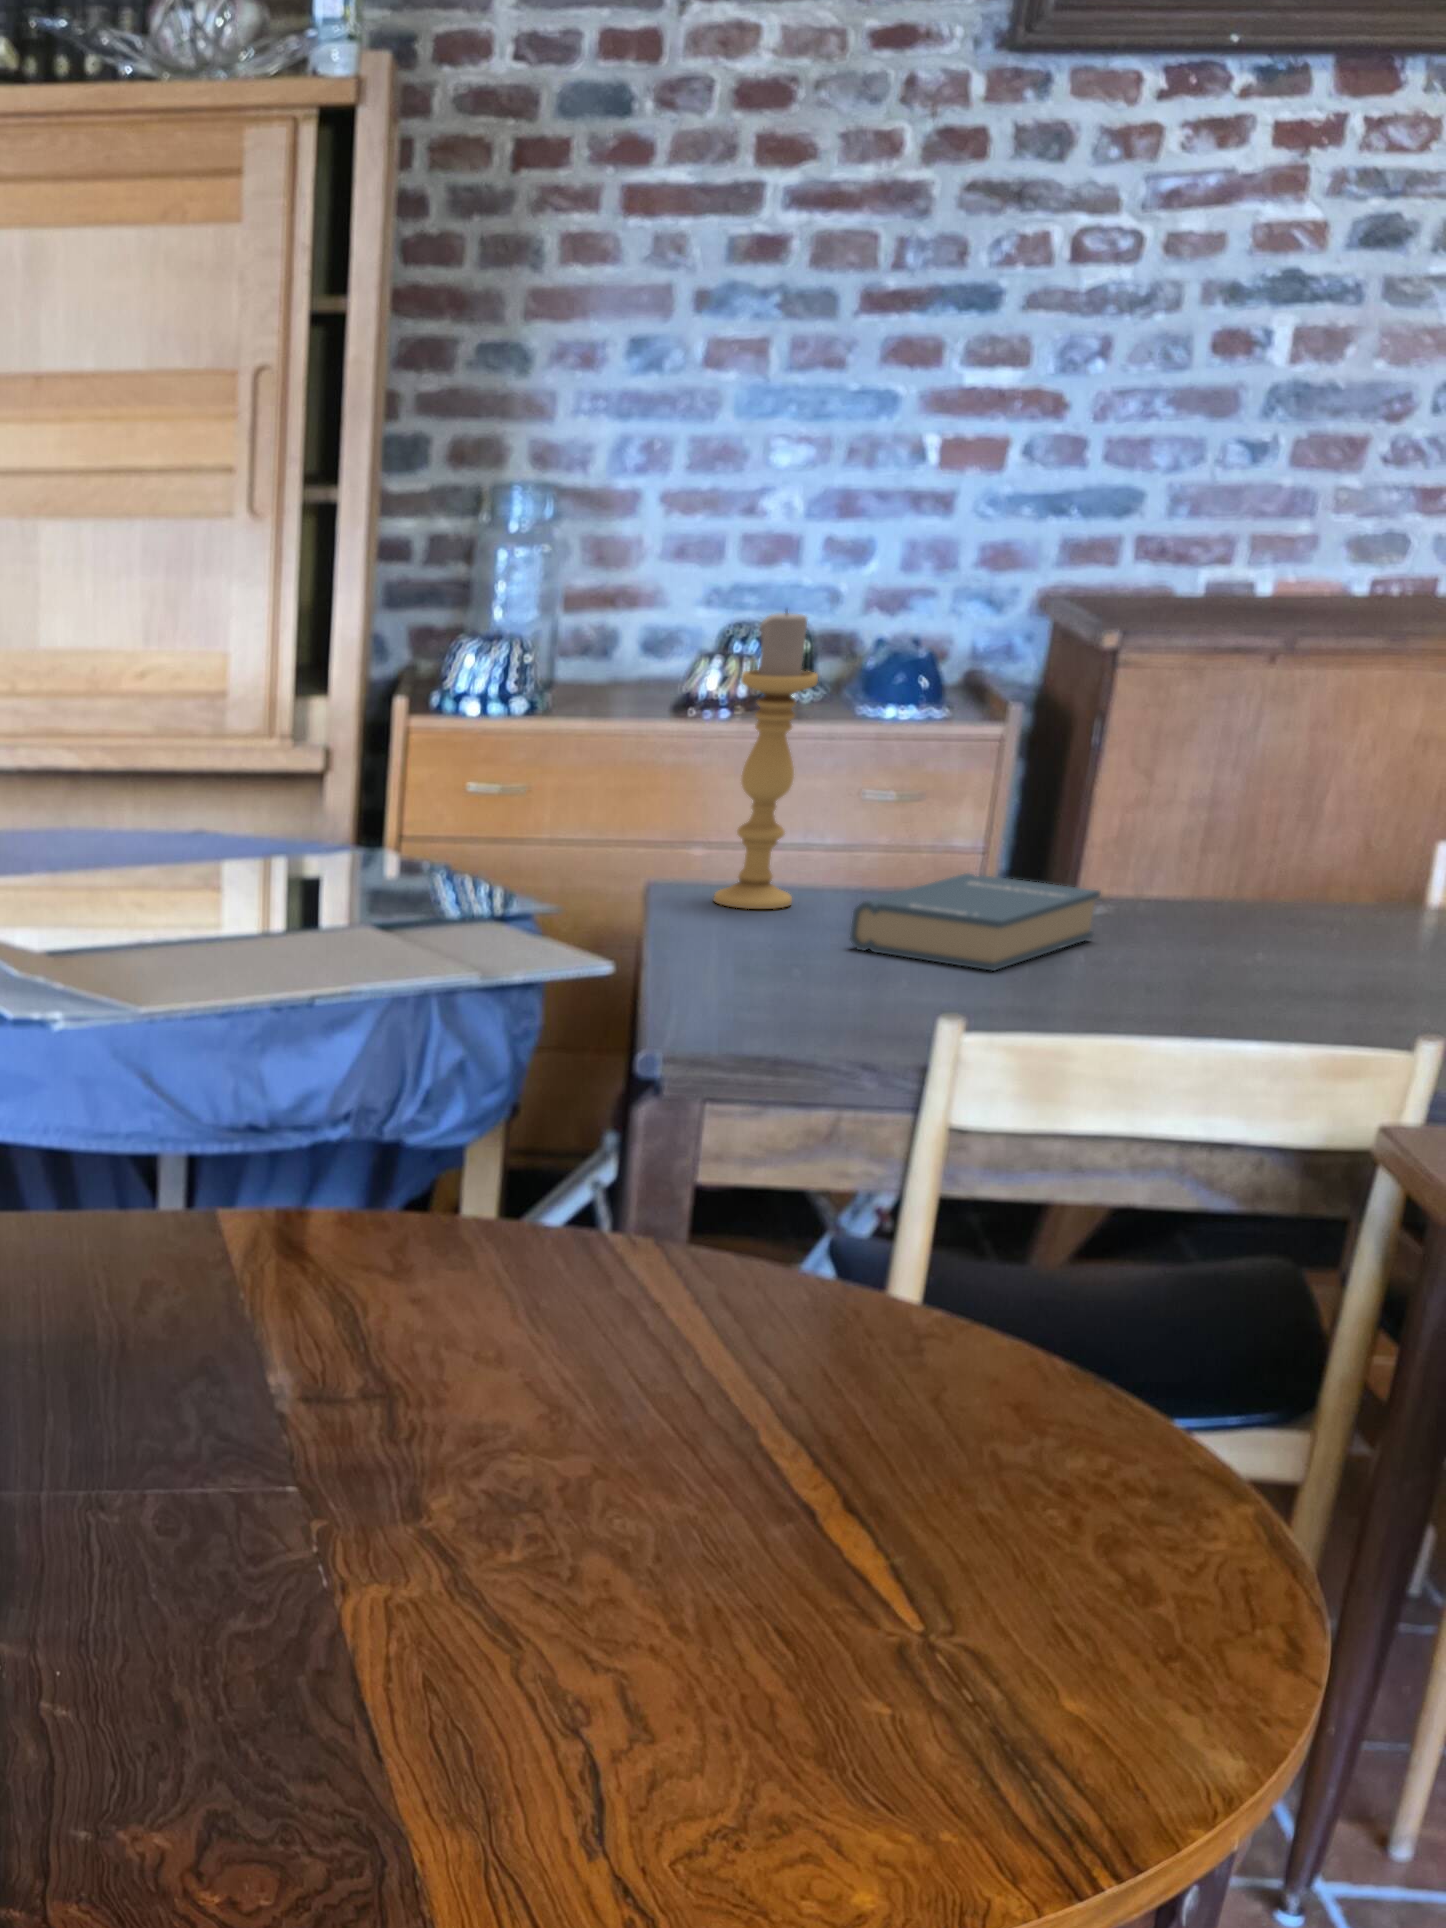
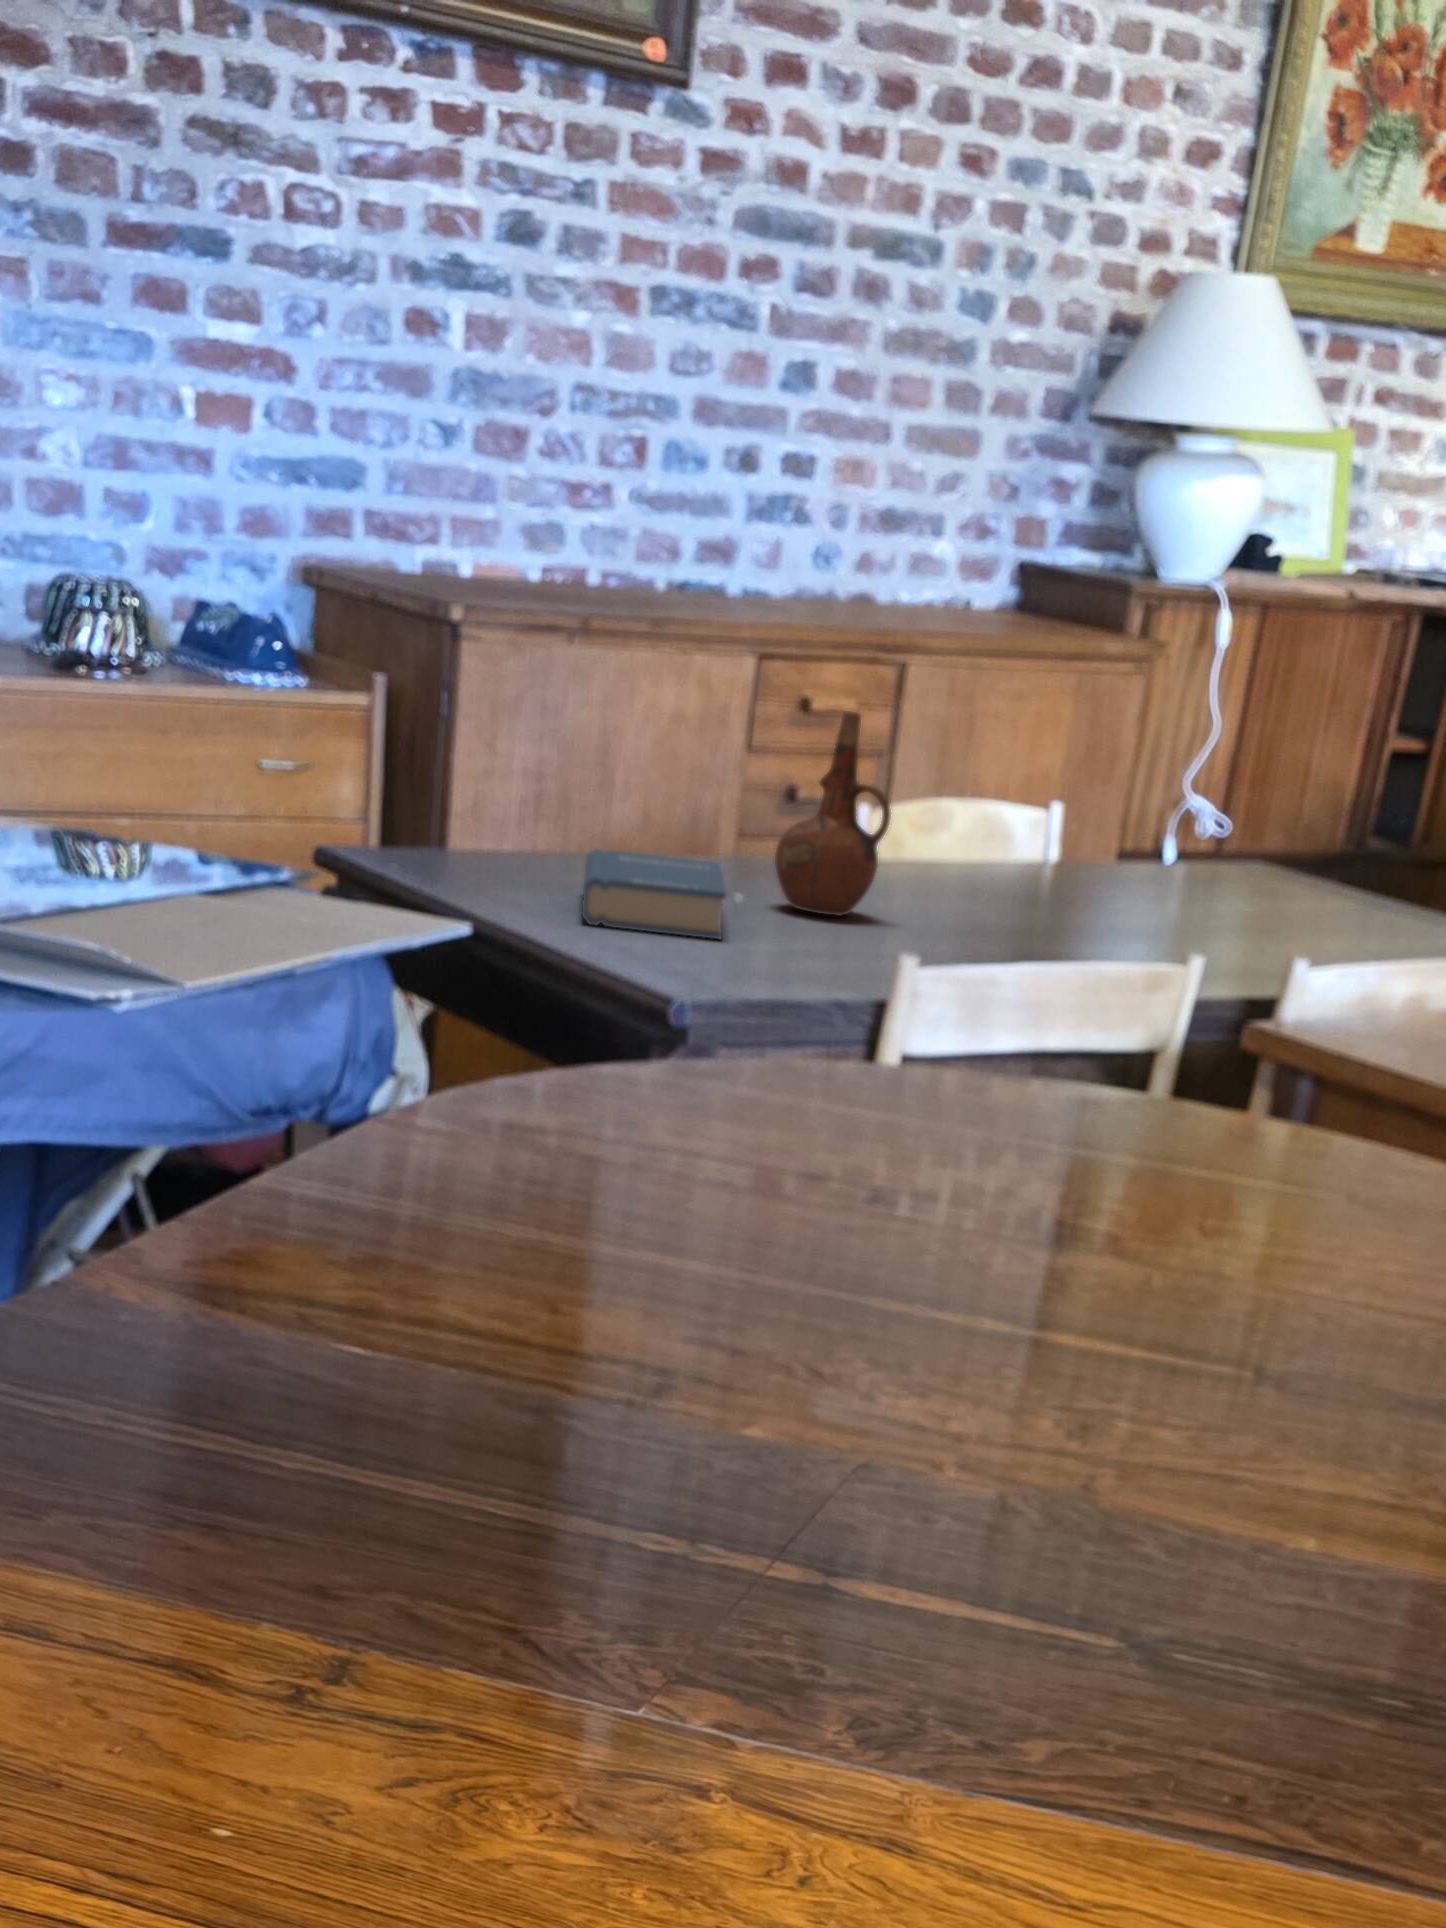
candle holder: present [713,612,818,909] -> none [374,580,460,889]
ceramic pitcher: none [1192,725,1341,954] -> present [775,711,891,915]

